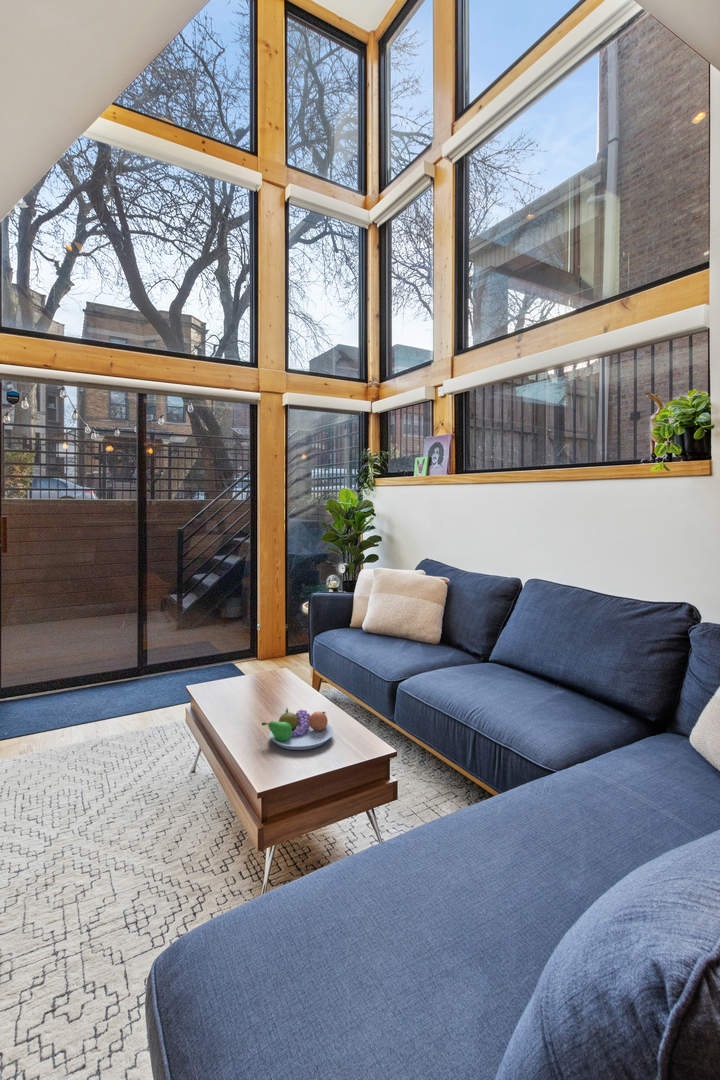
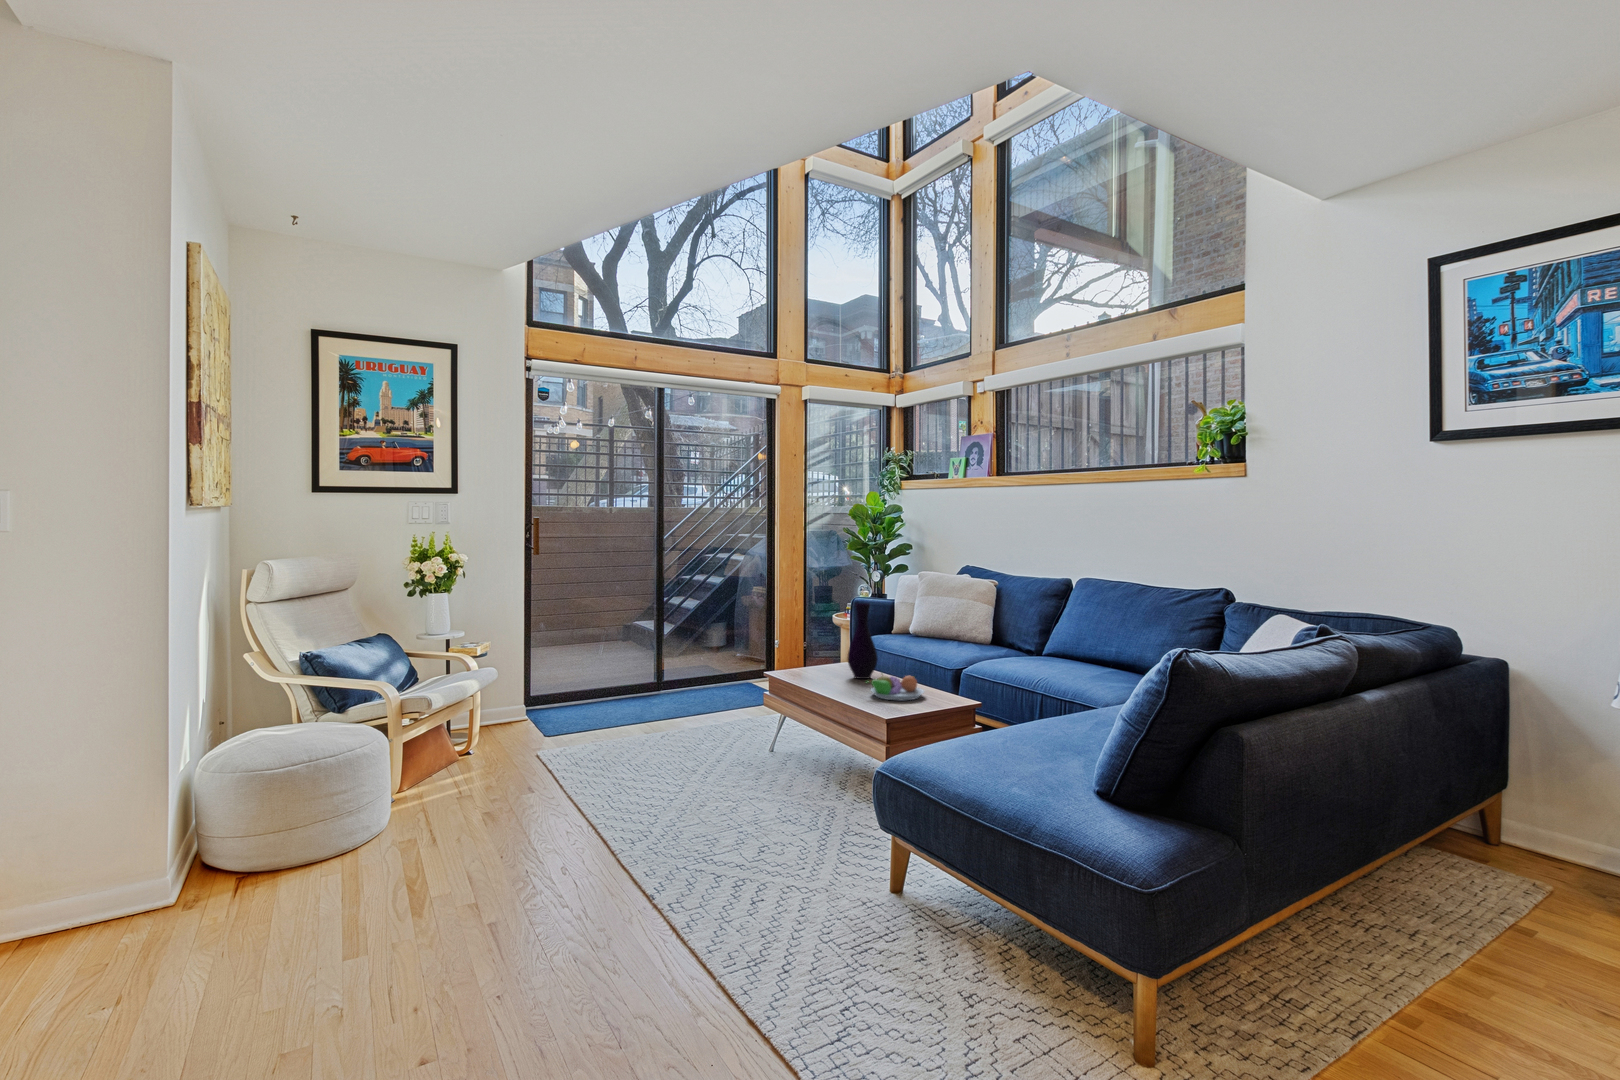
vase: none [268,616,302,700] -> present [847,603,878,679]

